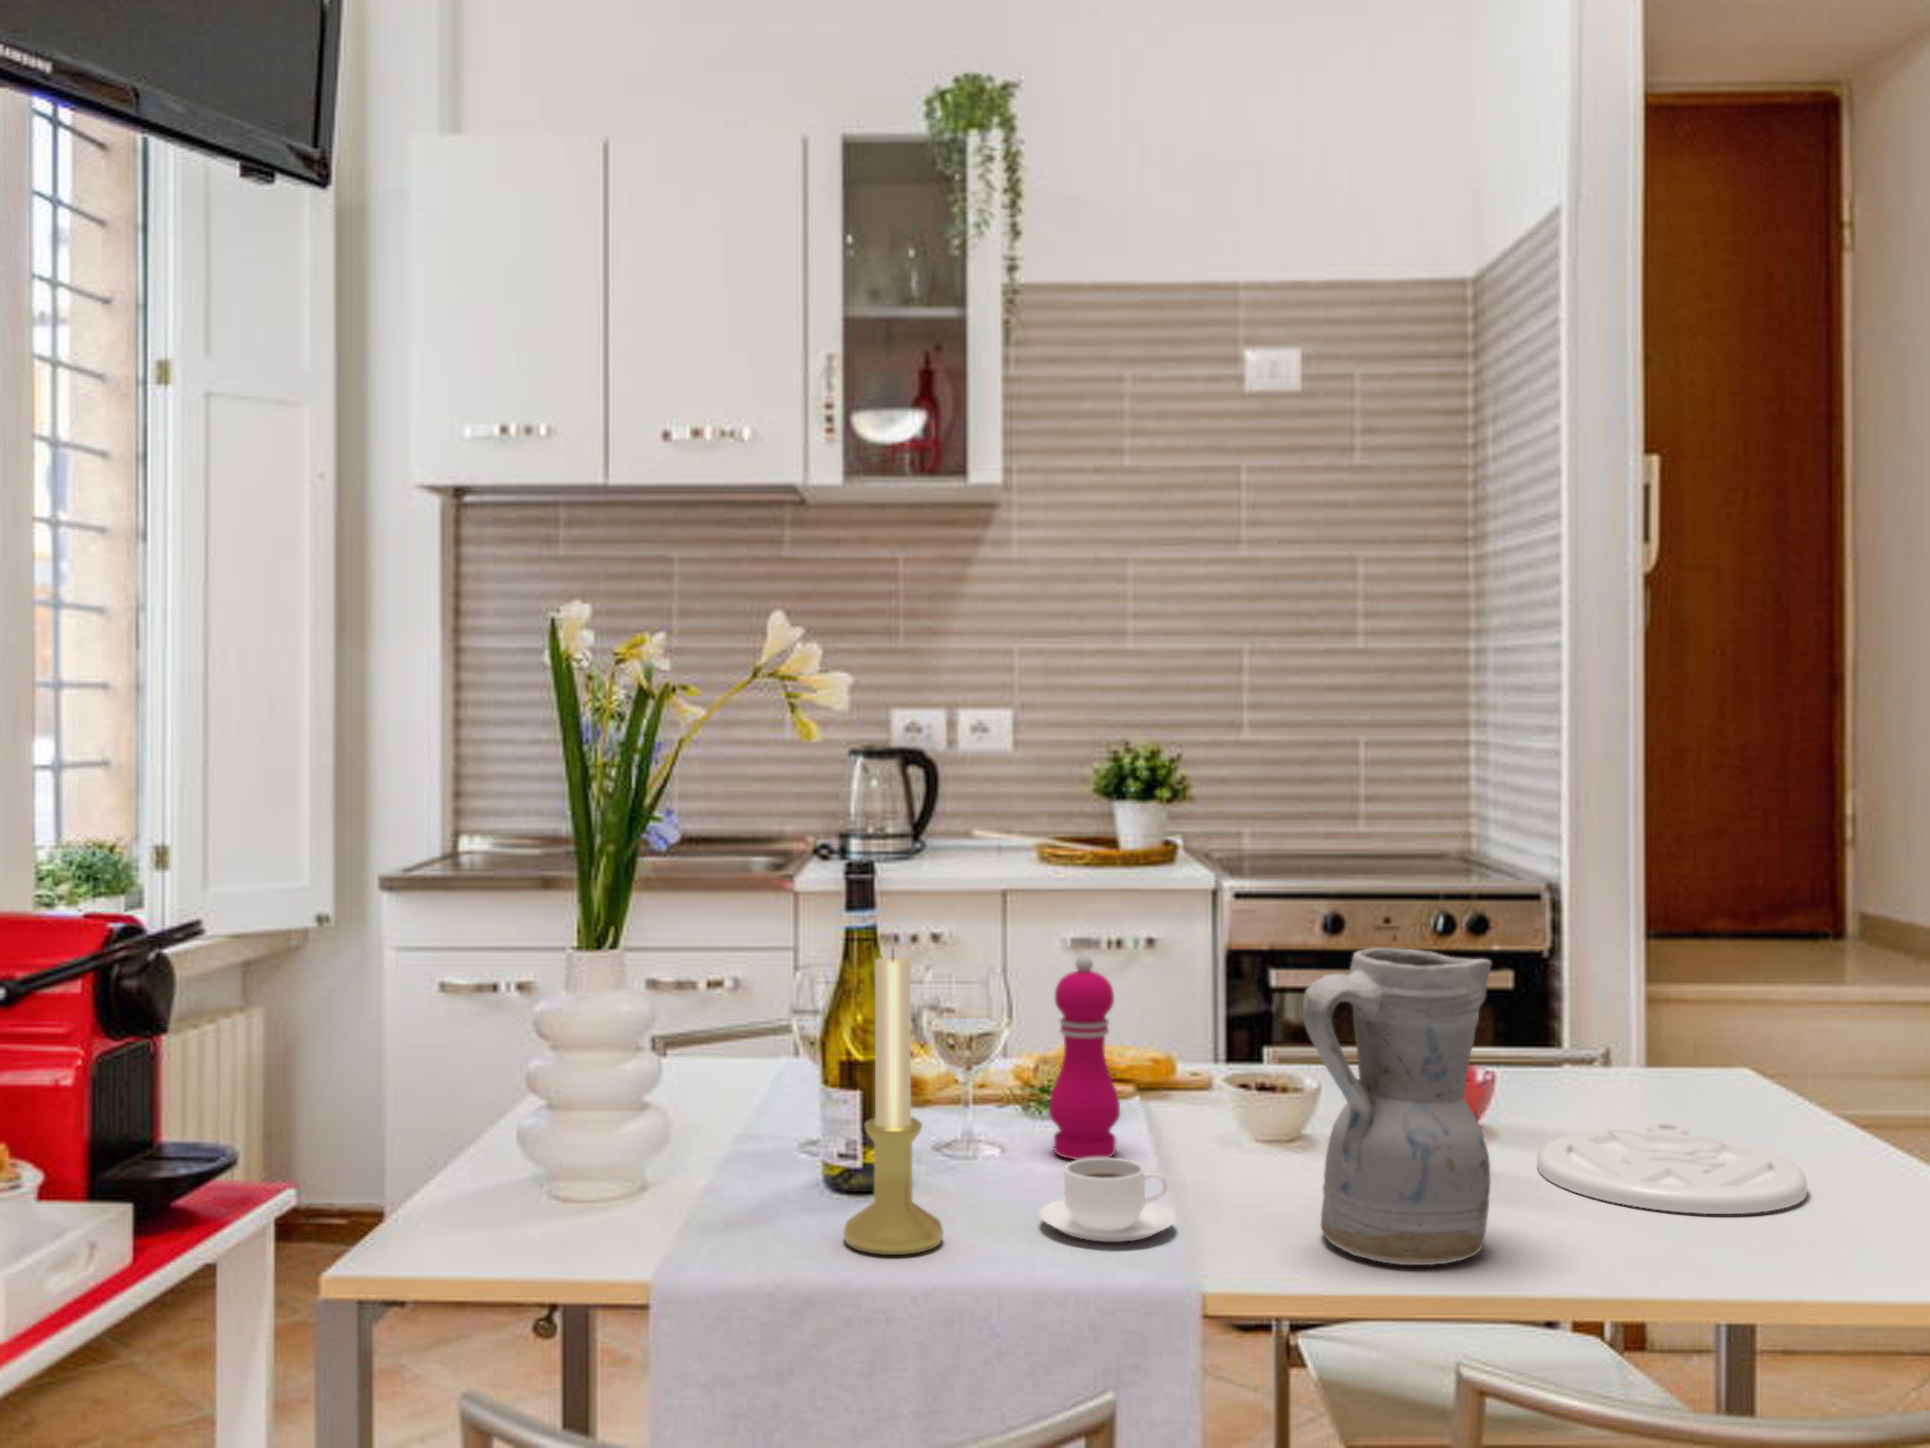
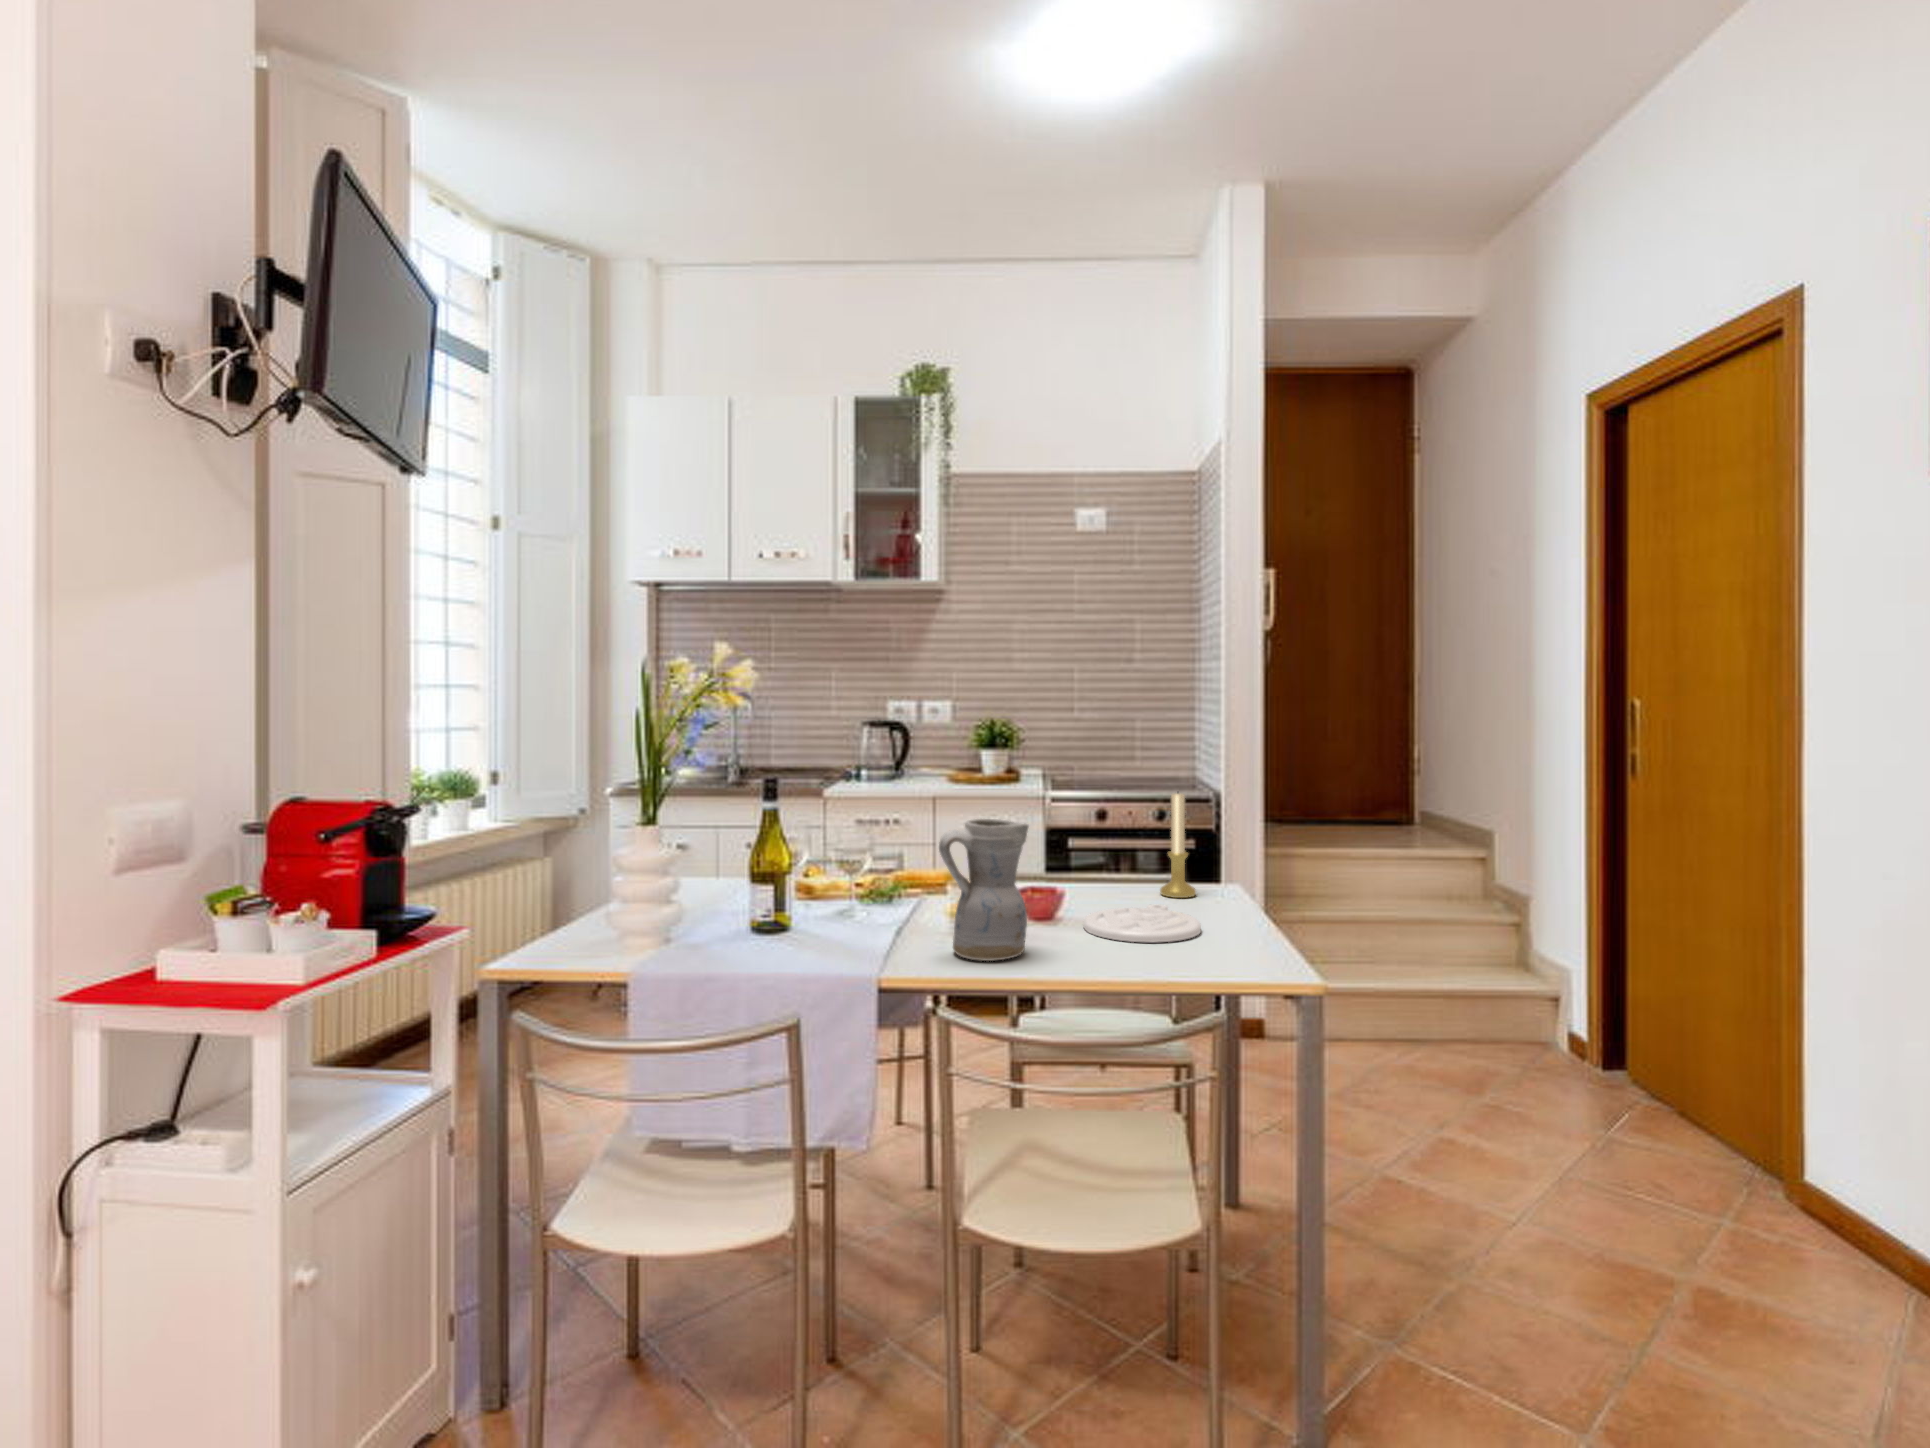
candle holder: present [844,955,944,1255] -> present [1160,793,1196,898]
pepper mill: present [1049,956,1120,1160] -> none [859,824,893,920]
coffee cup: present [1039,1158,1176,1242] -> none [829,915,891,951]

